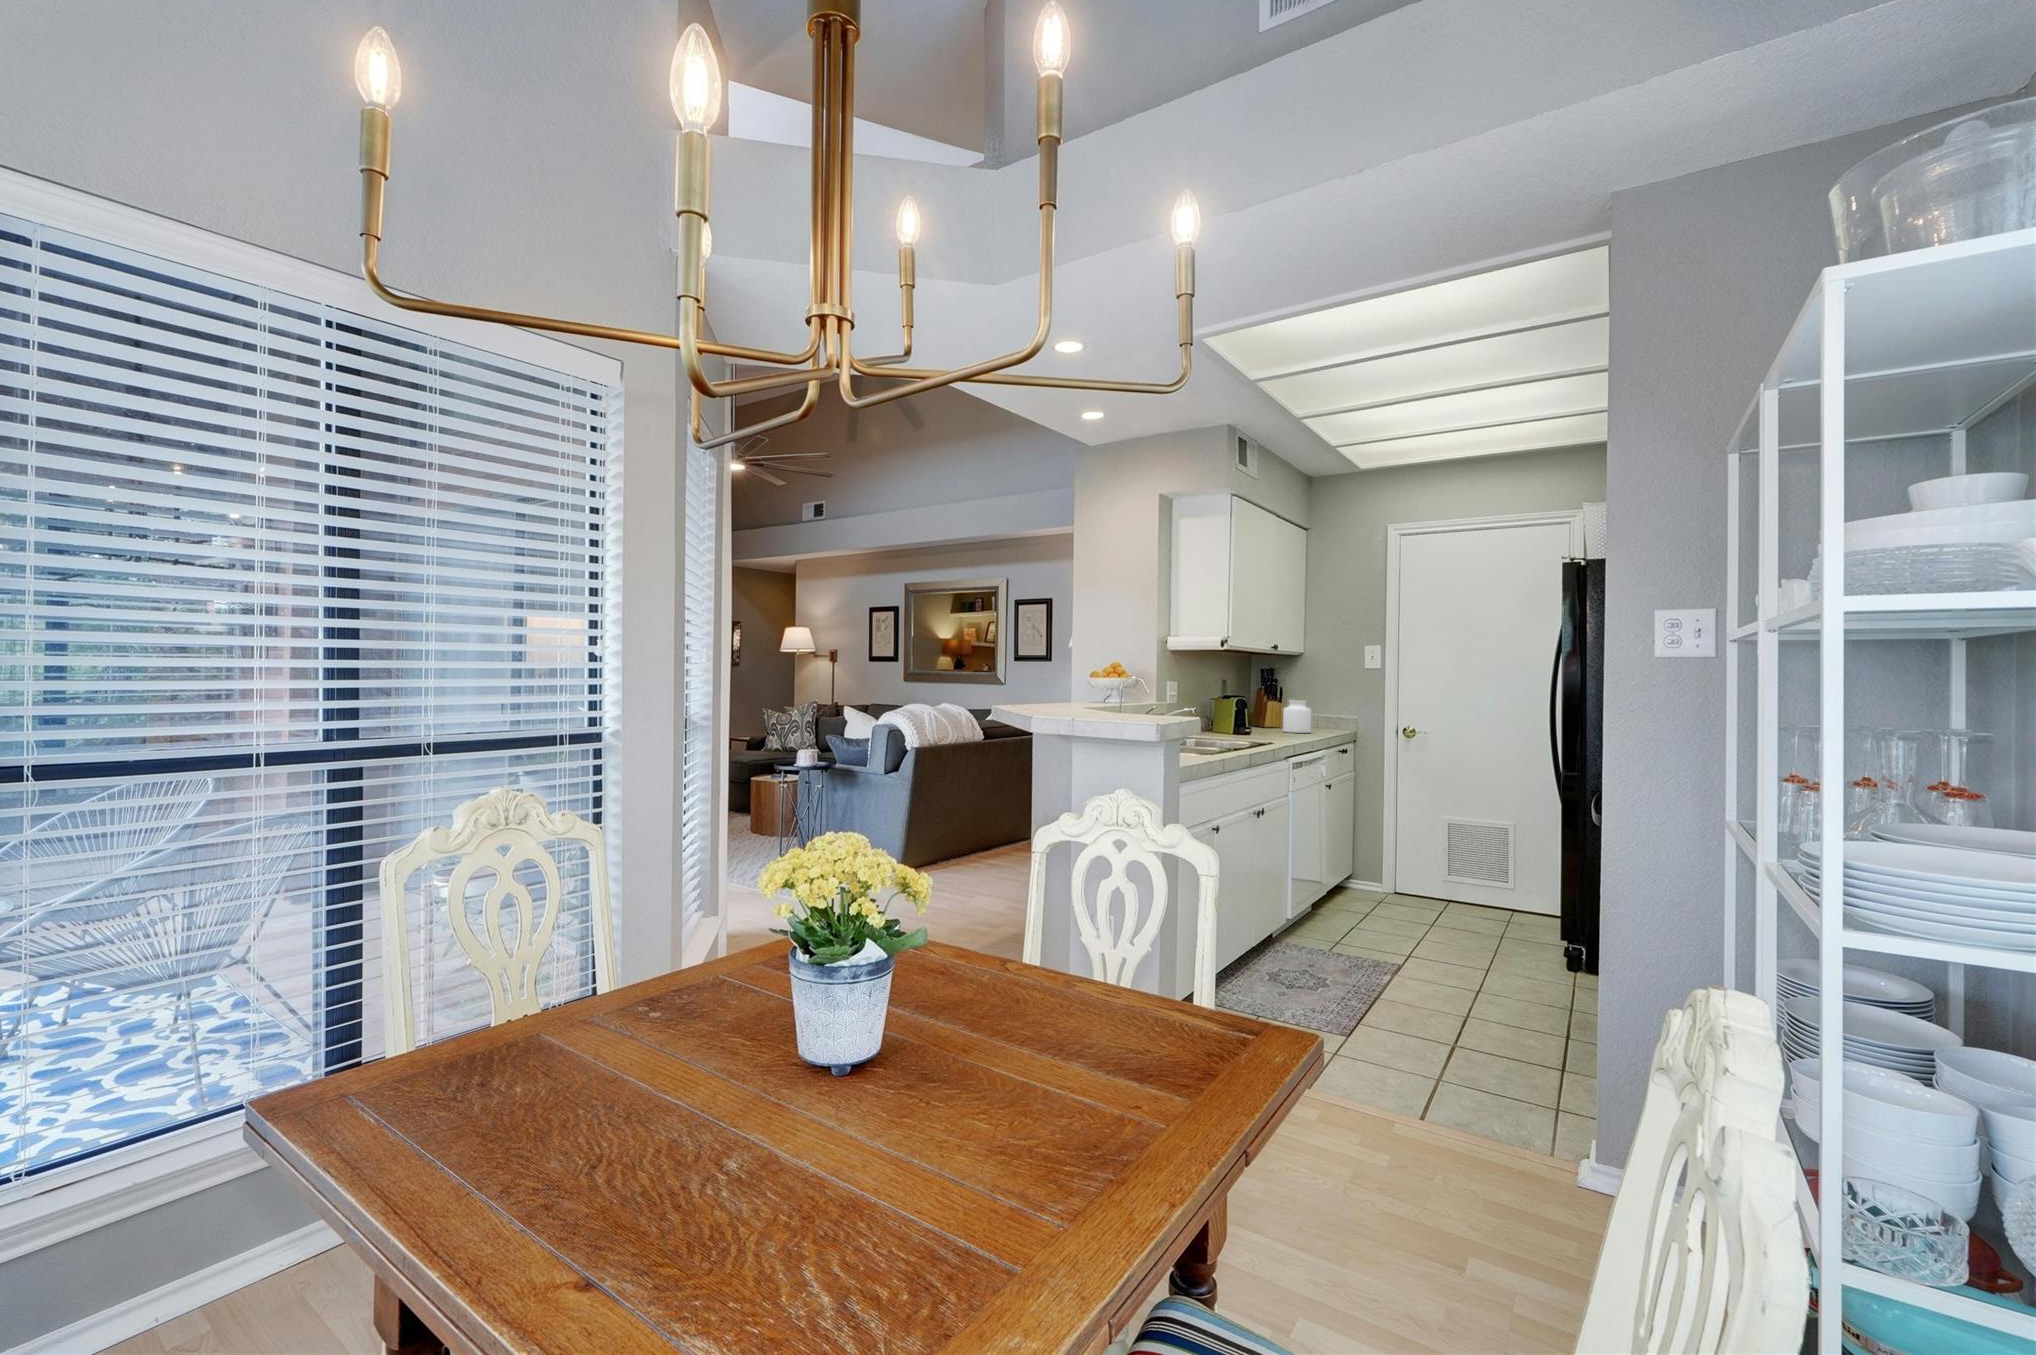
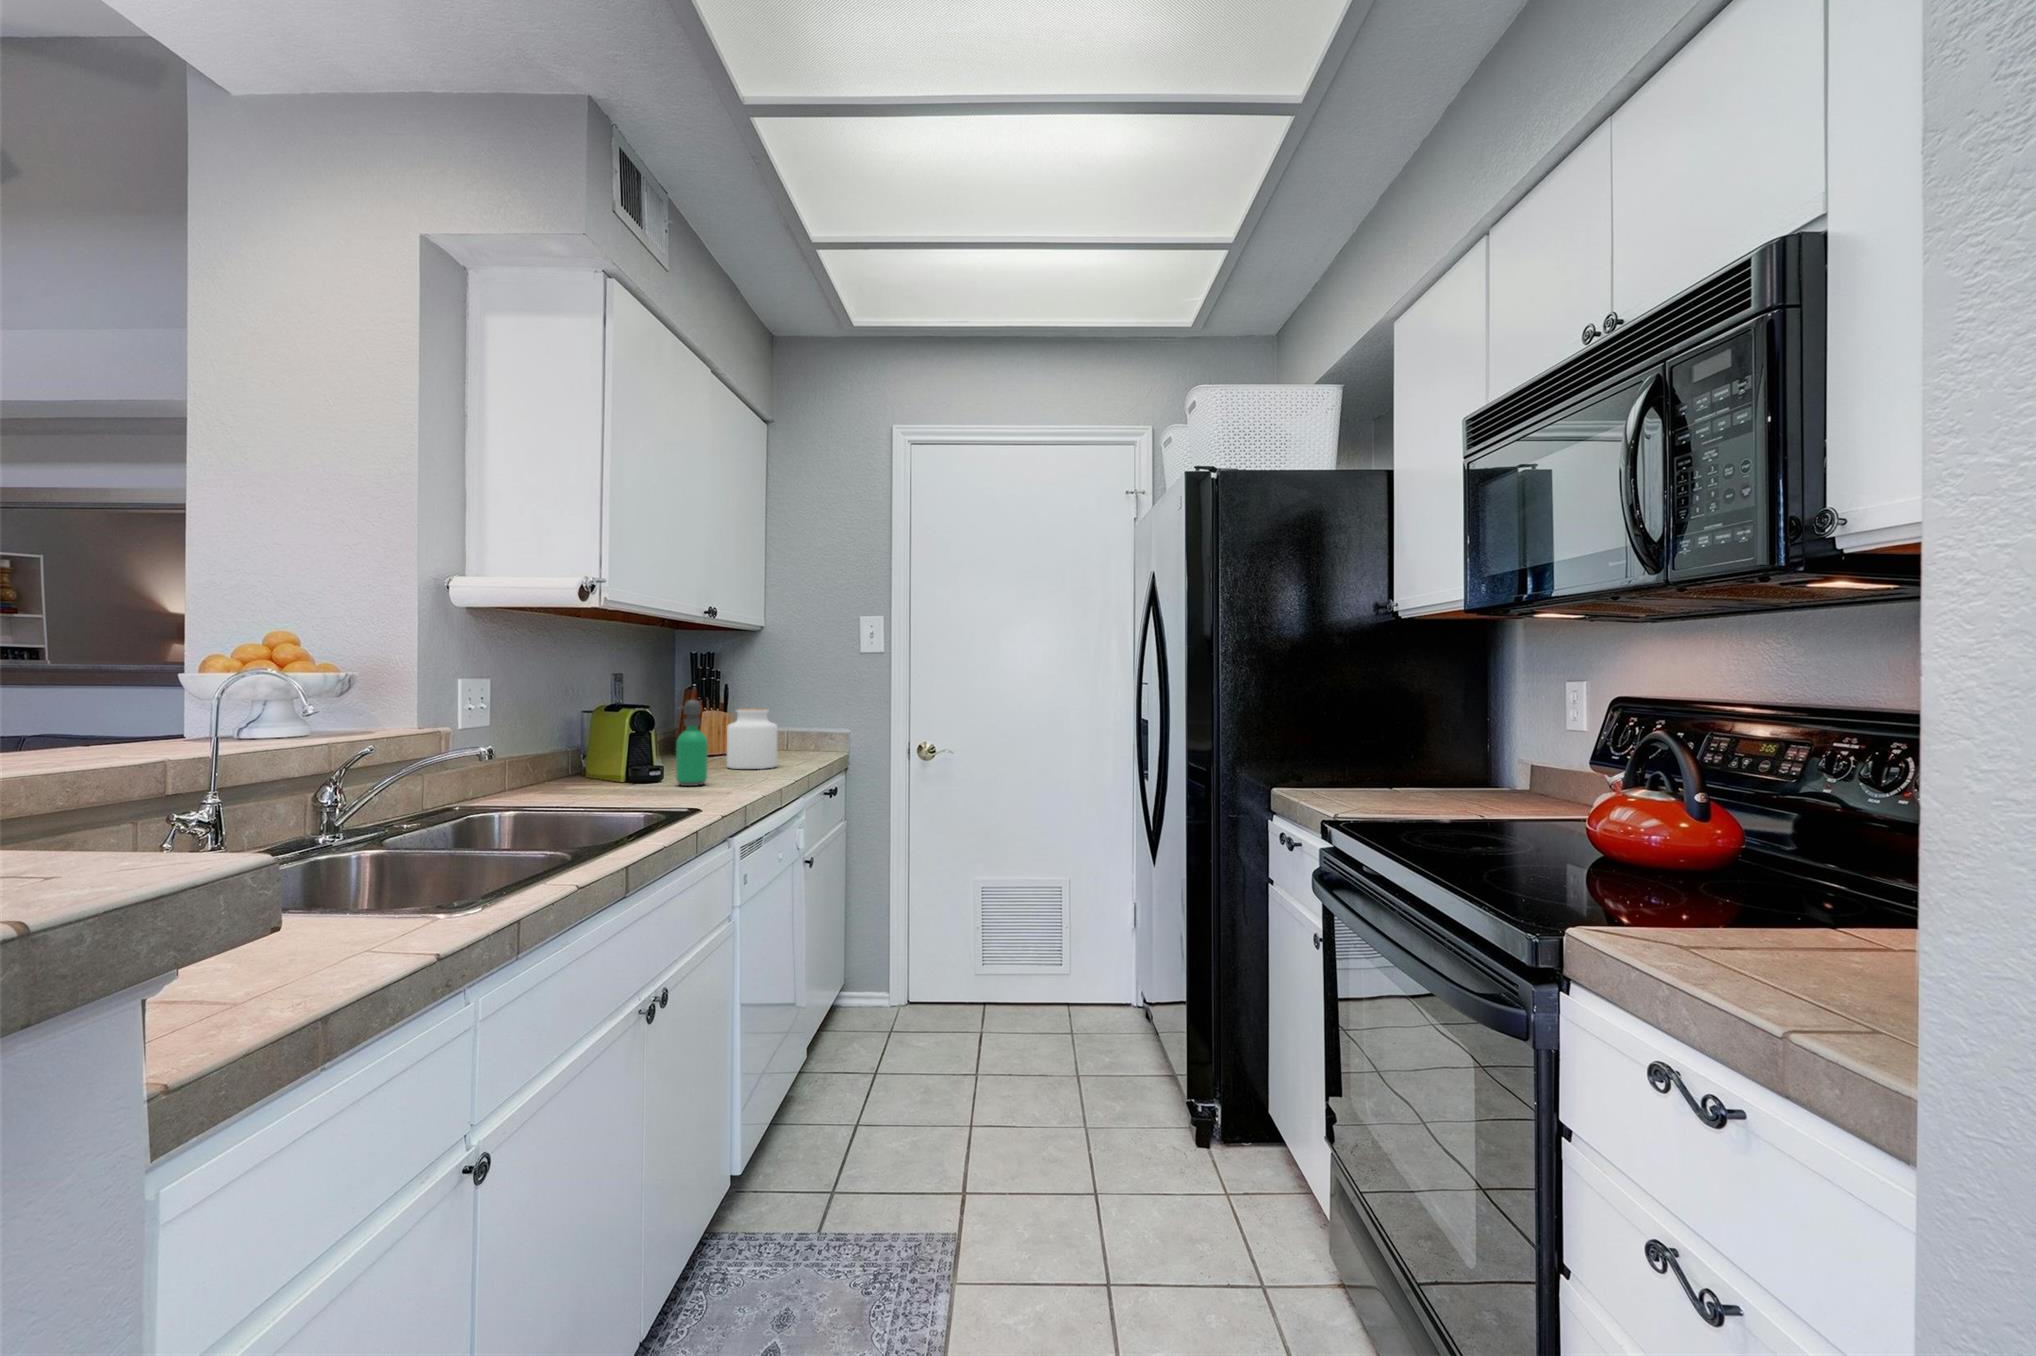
soap dispenser: none [1259,693,1275,736] -> present [676,700,708,786]

